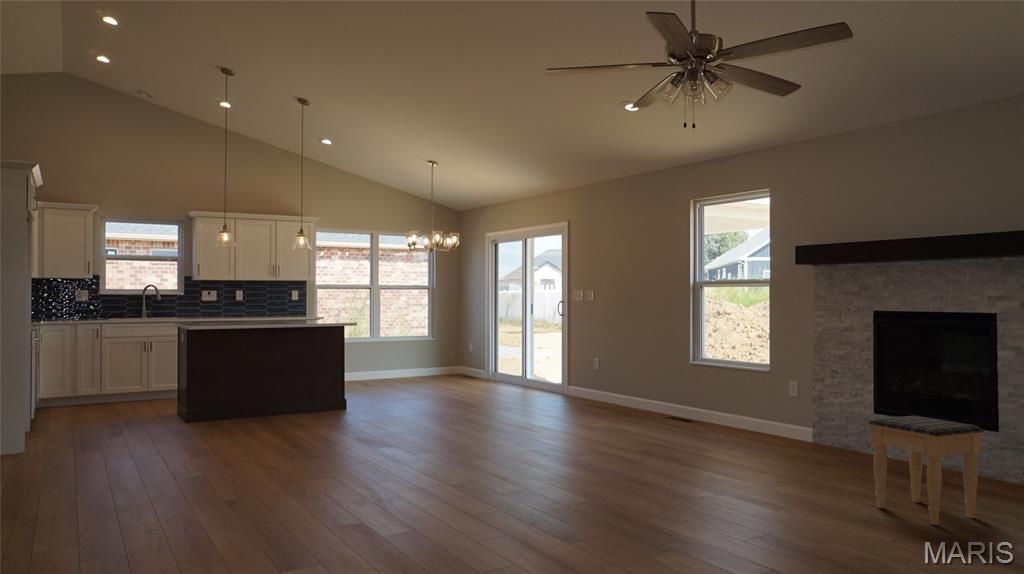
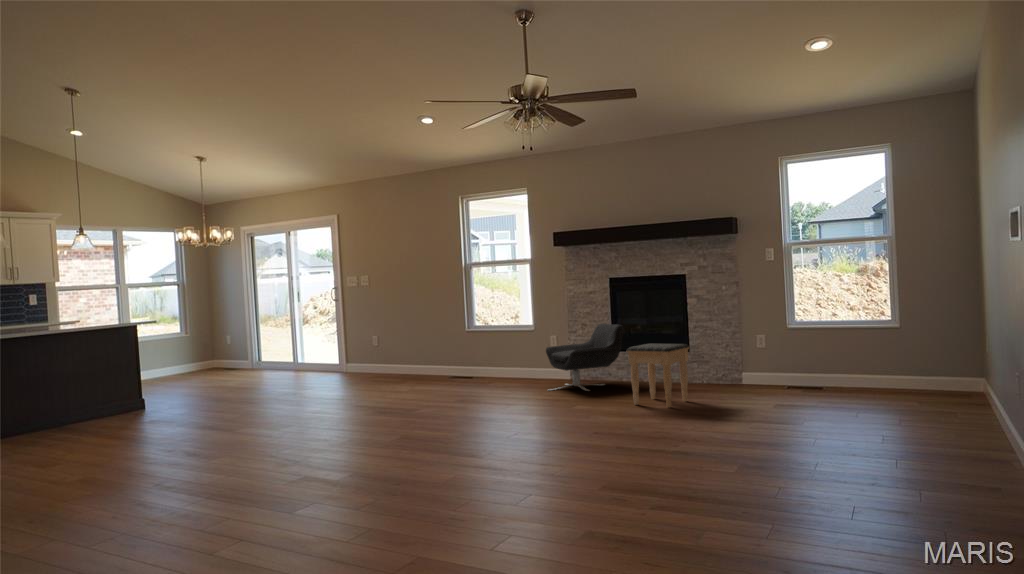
lounge chair: none [763,374,886,468] -> present [546,324,624,391]

